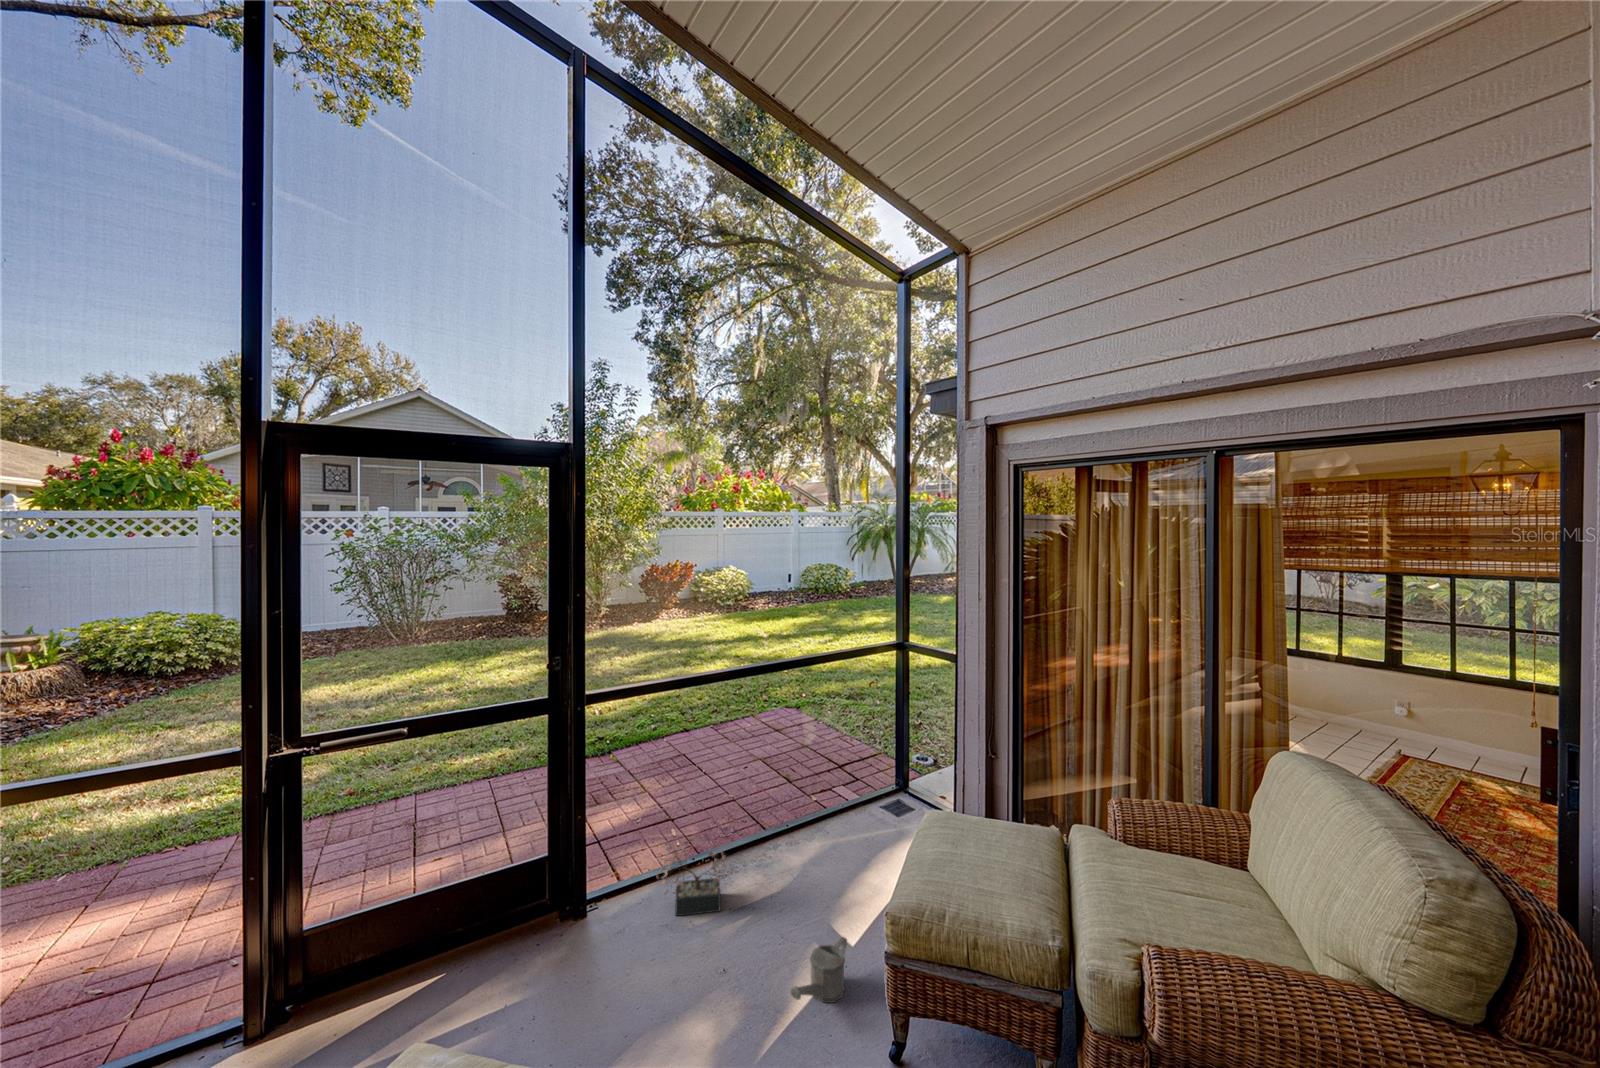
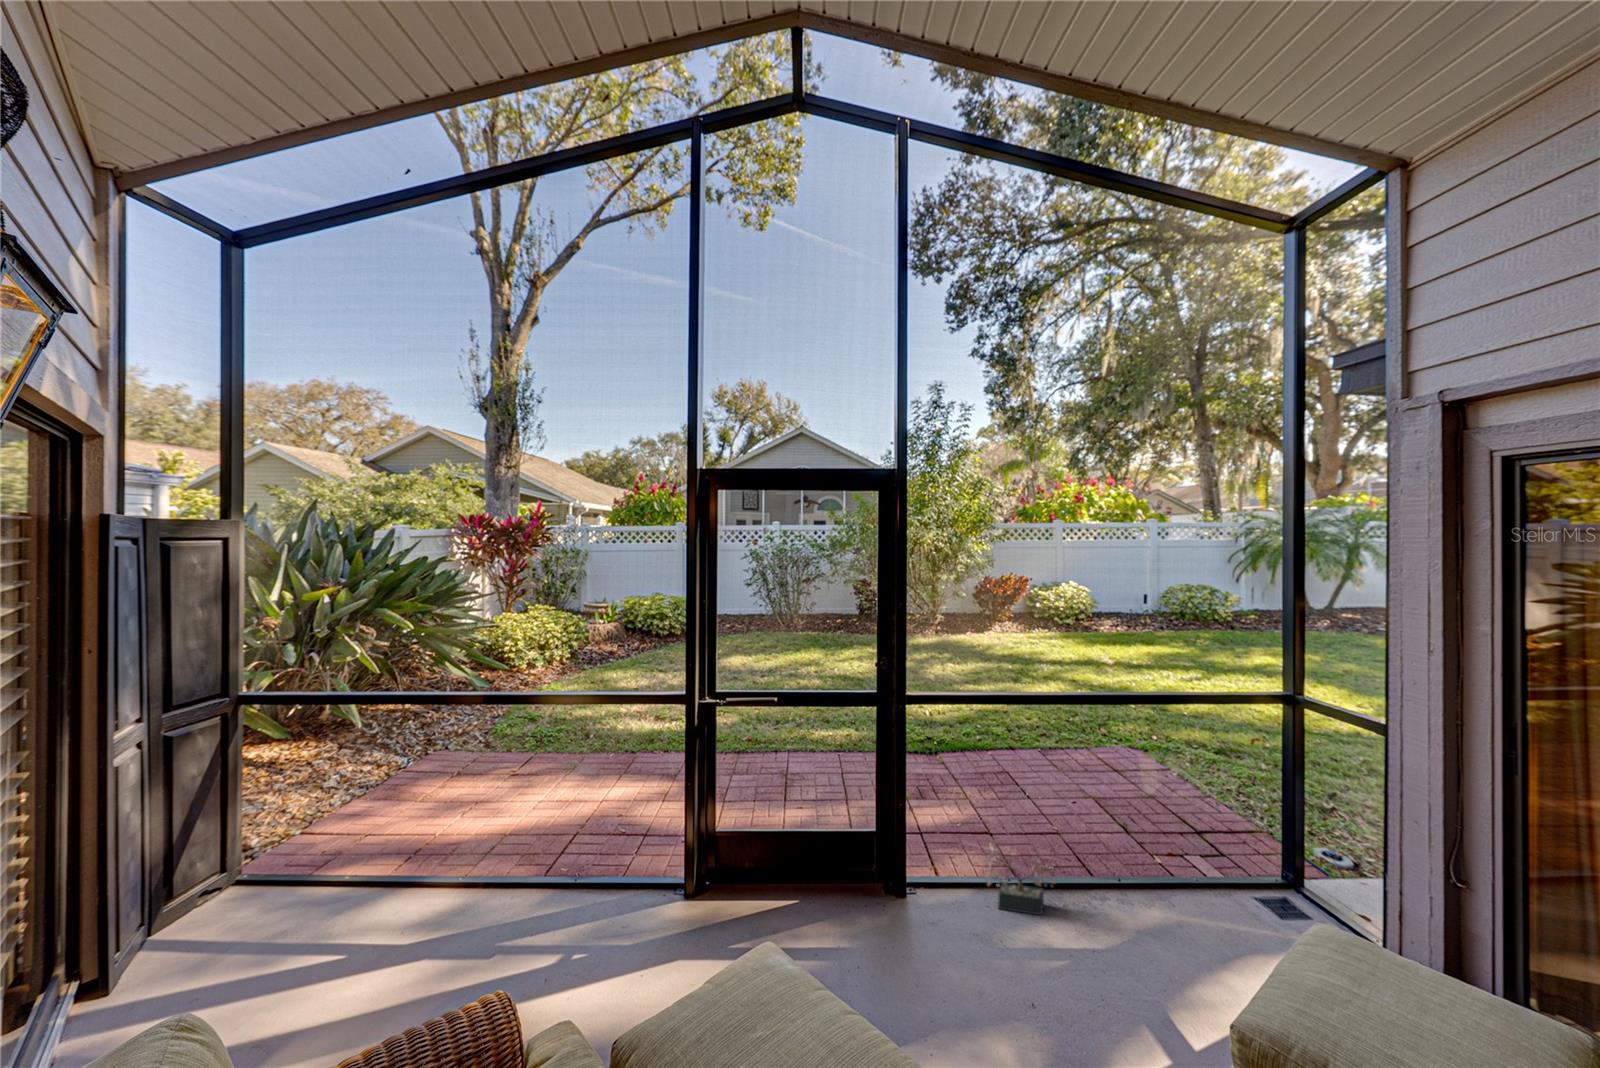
watering can: present [790,937,847,1003] -> none [1091,942,1159,989]

